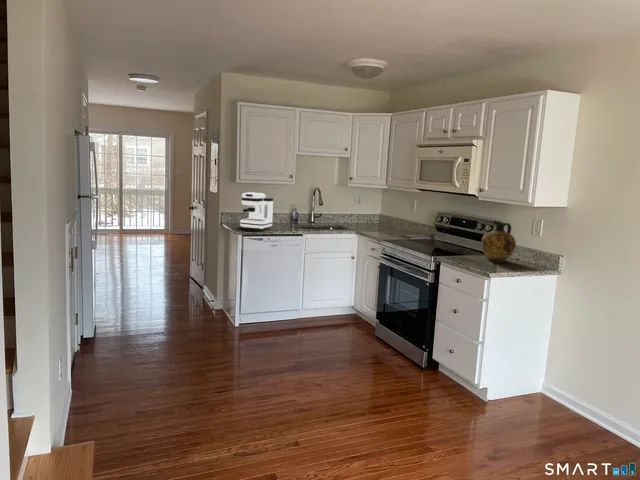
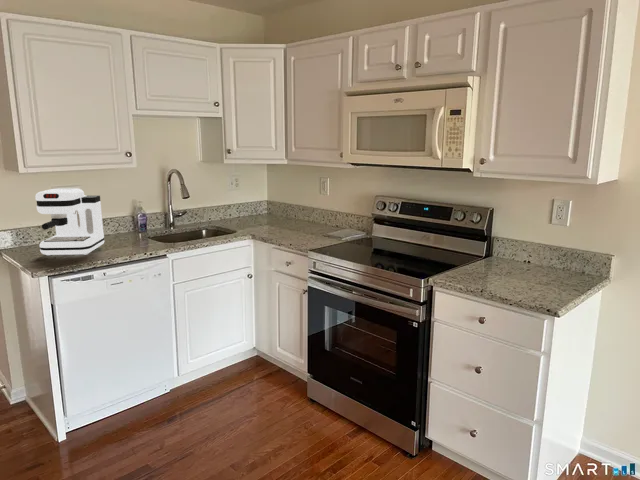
ceramic jug: present [481,221,516,262] -> none [486,209,543,275]

